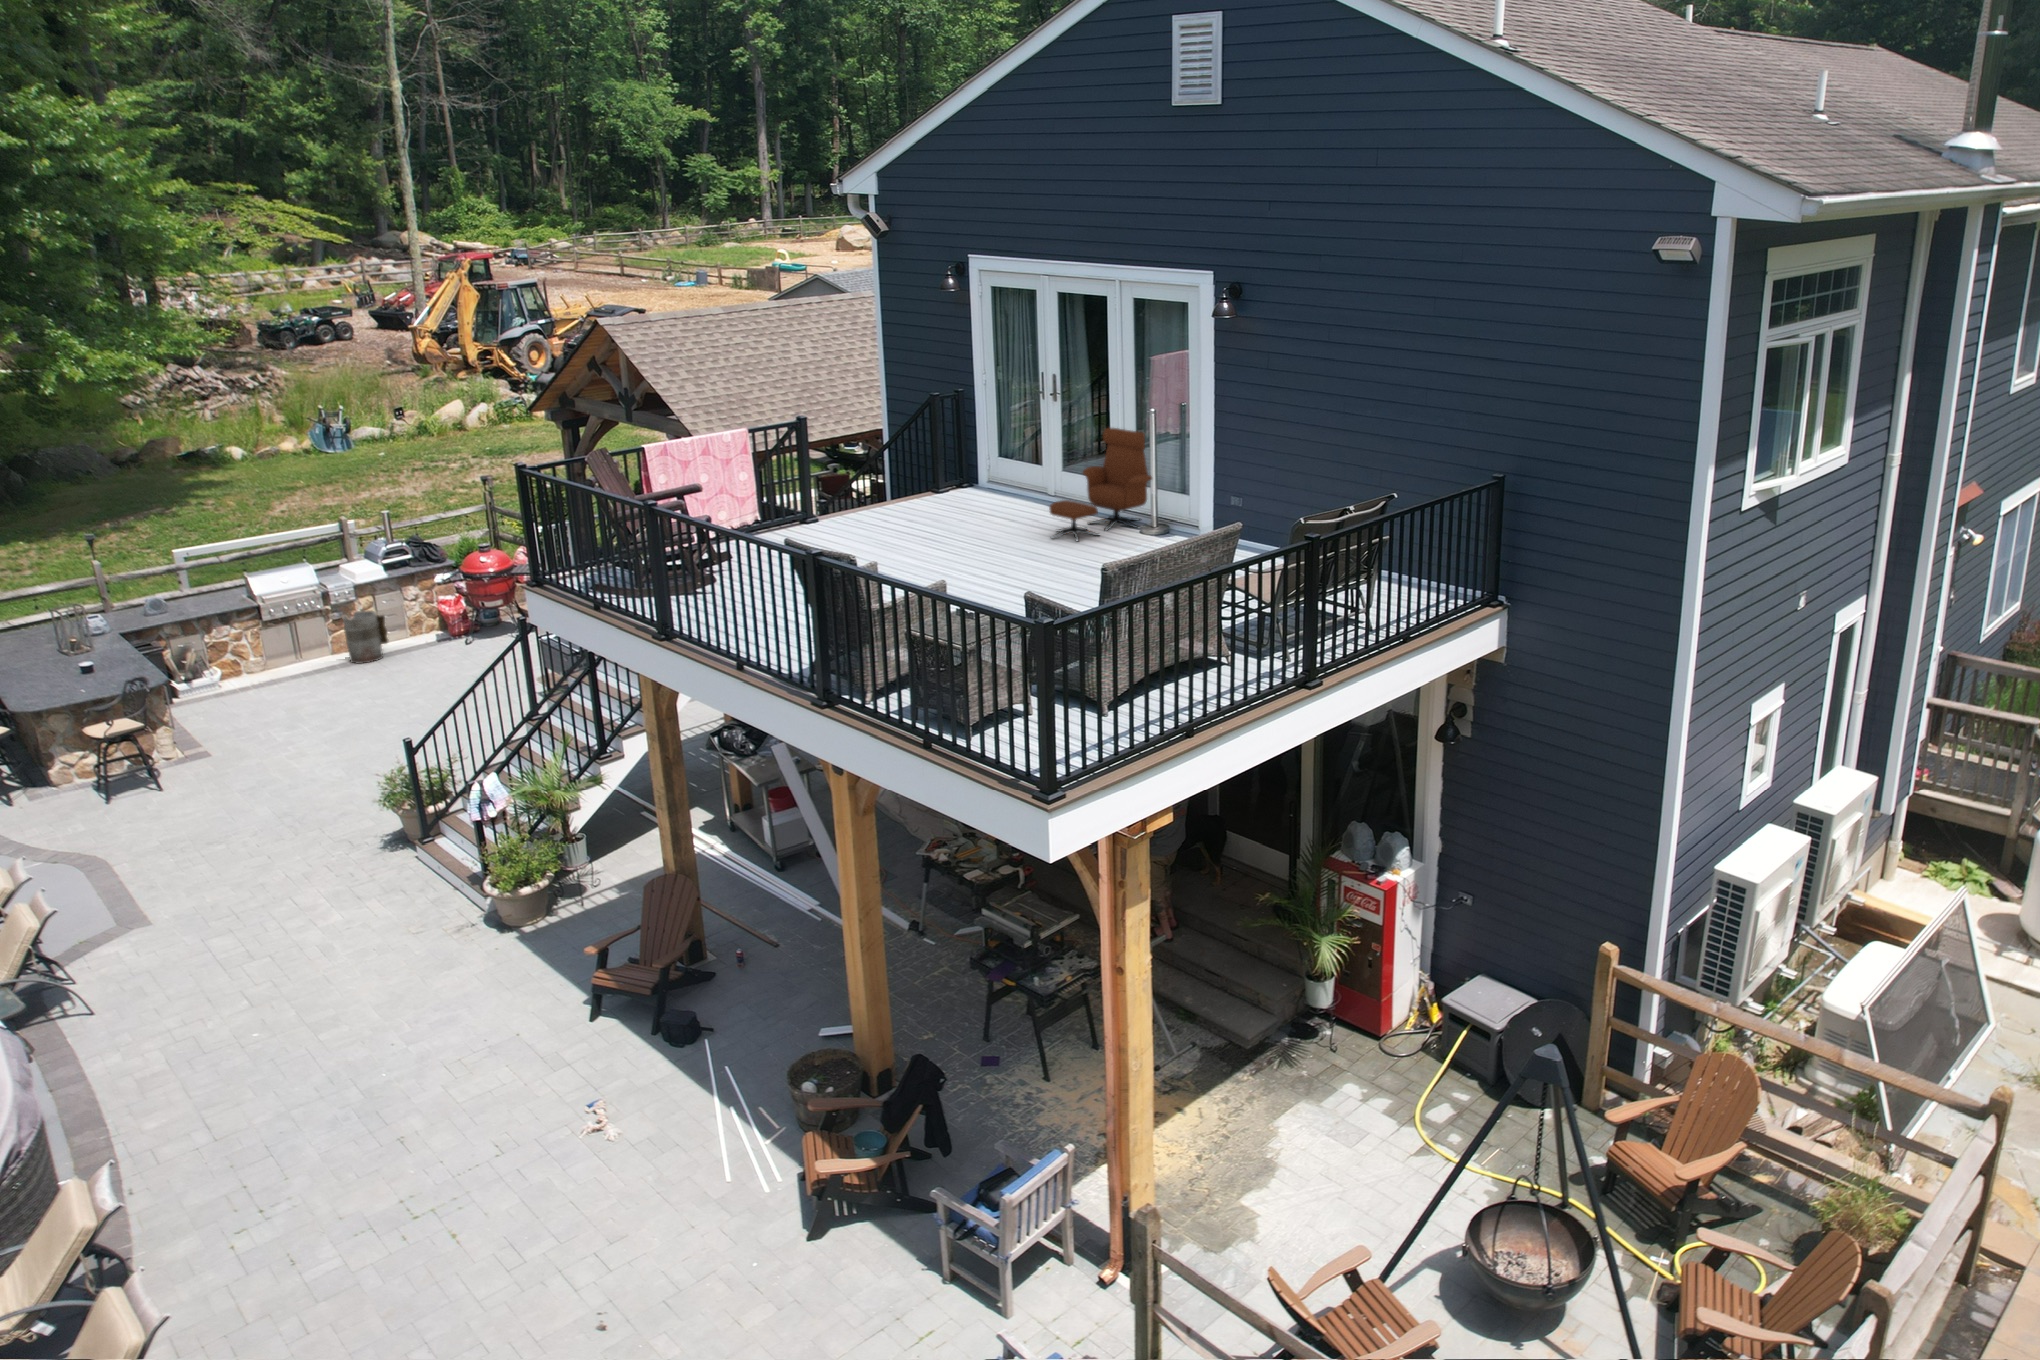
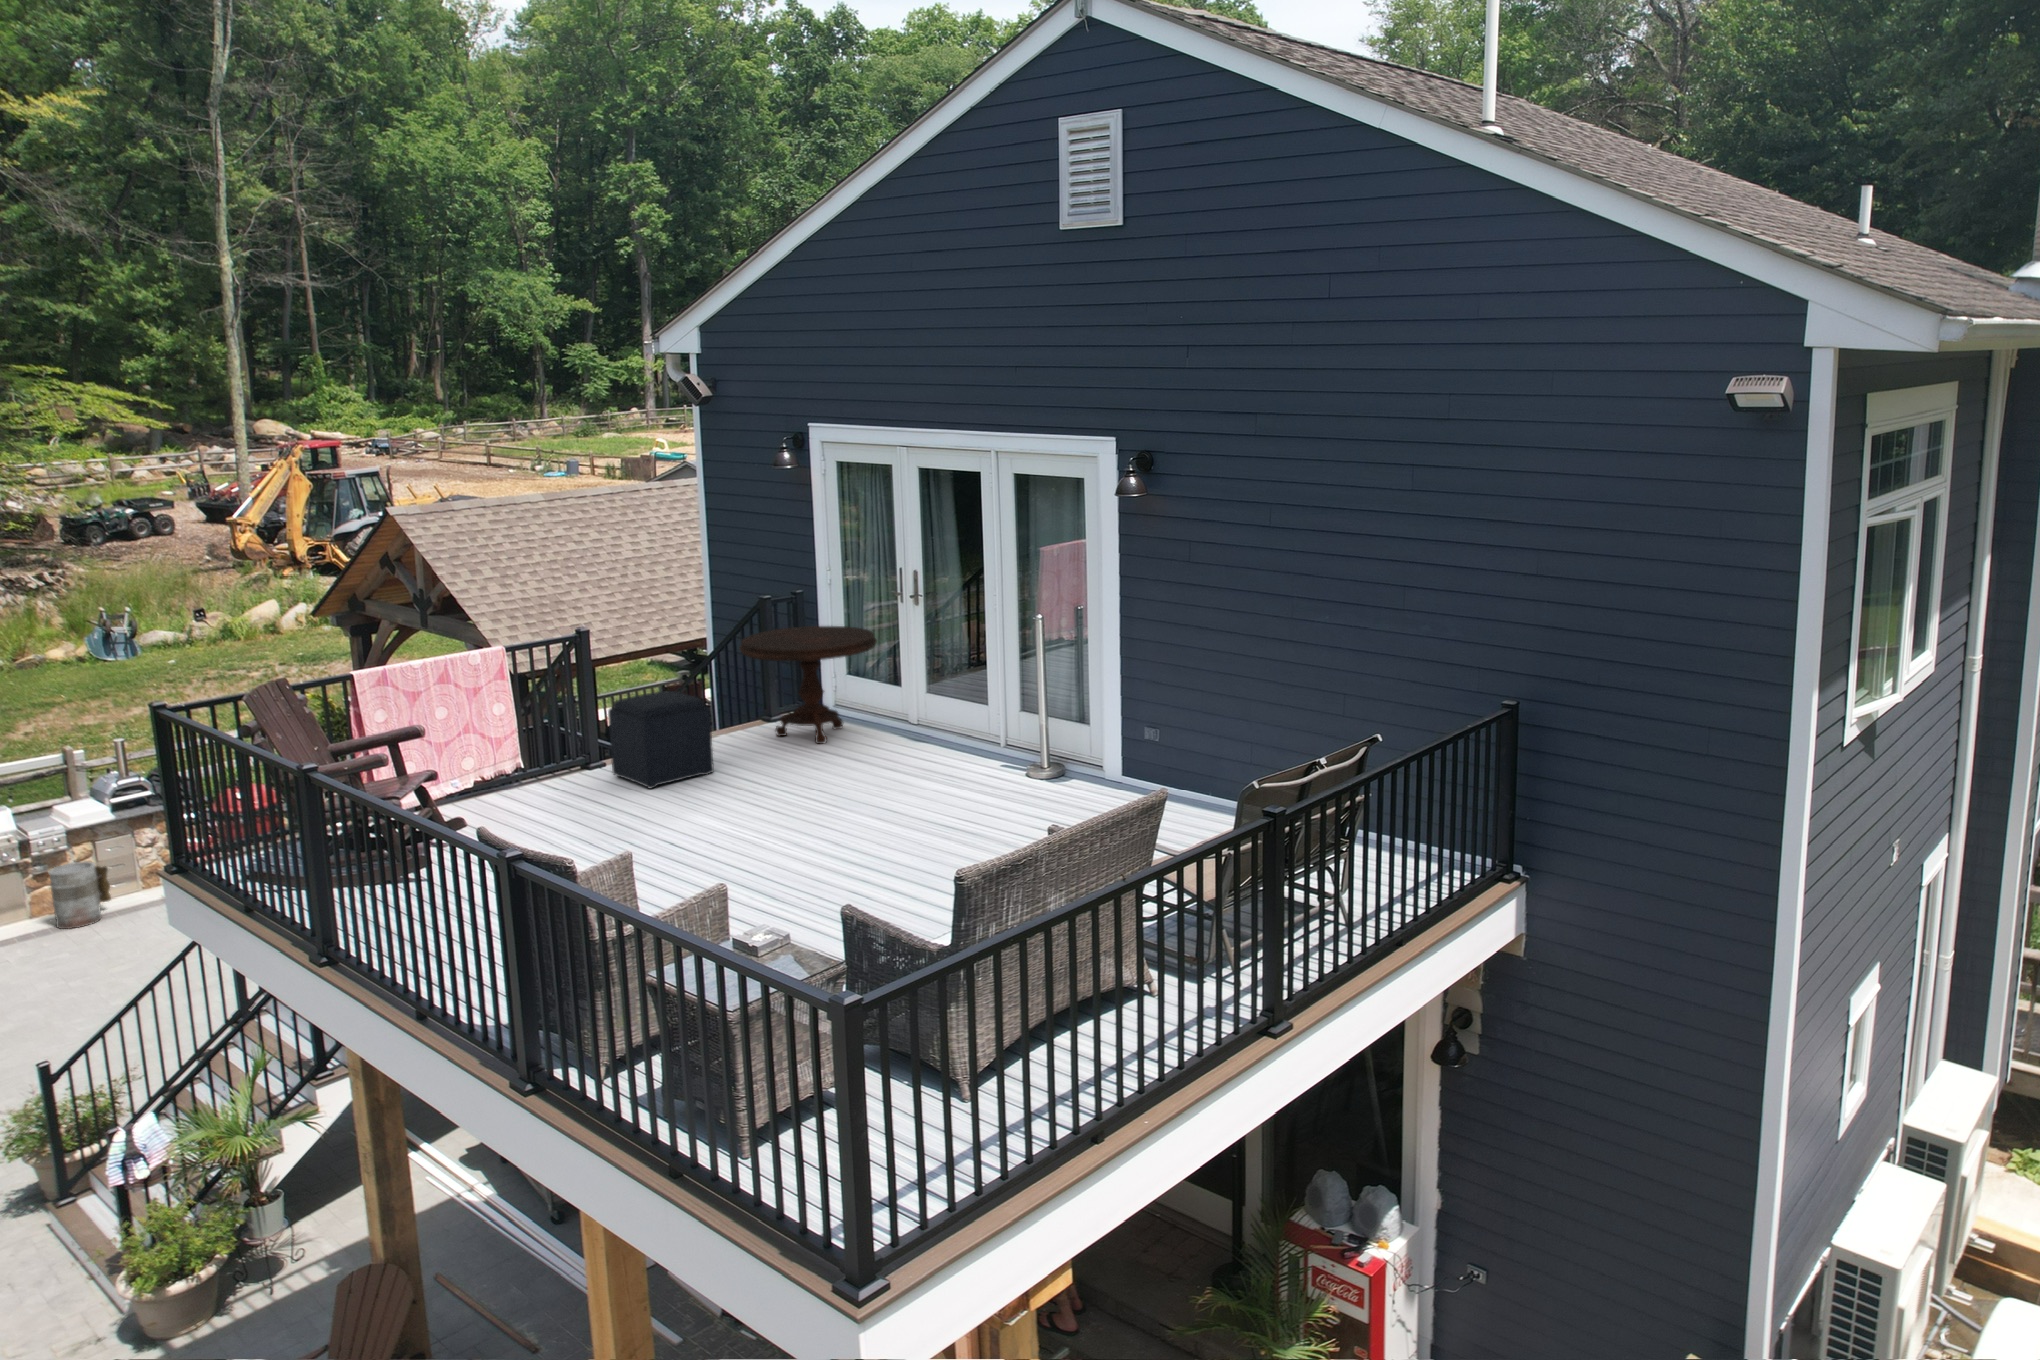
side table: none [915,420,1021,512] -> present [739,626,877,744]
lounge chair: present [1049,428,1152,541] -> none [909,635,1045,786]
ottoman: none [822,468,901,540] -> present [608,691,714,788]

